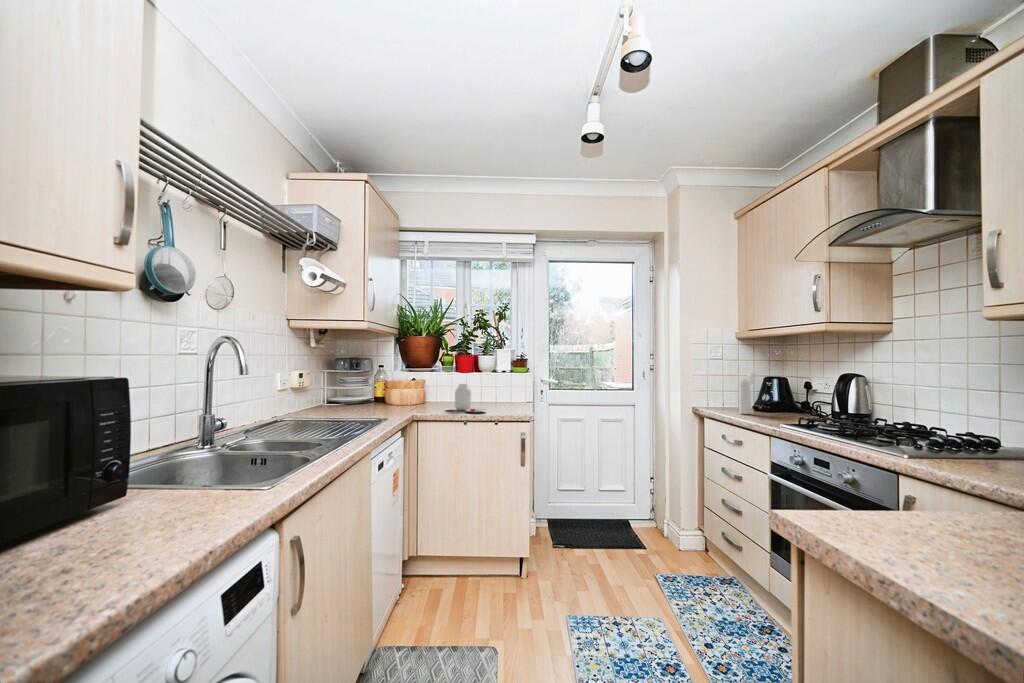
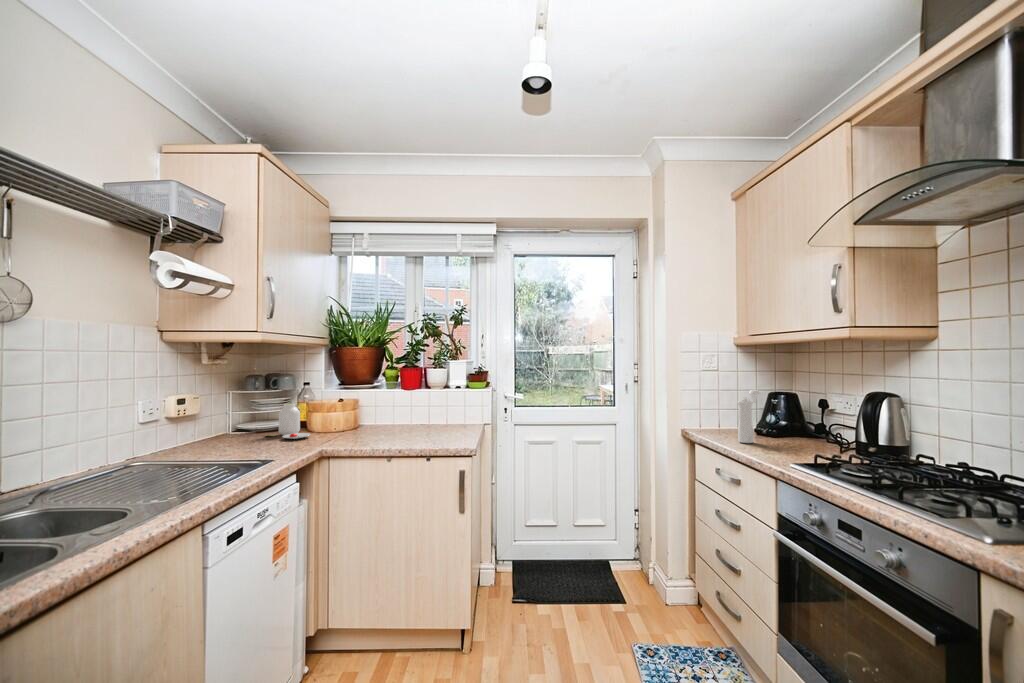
jar: present [453,384,486,413] -> present [268,404,310,439]

